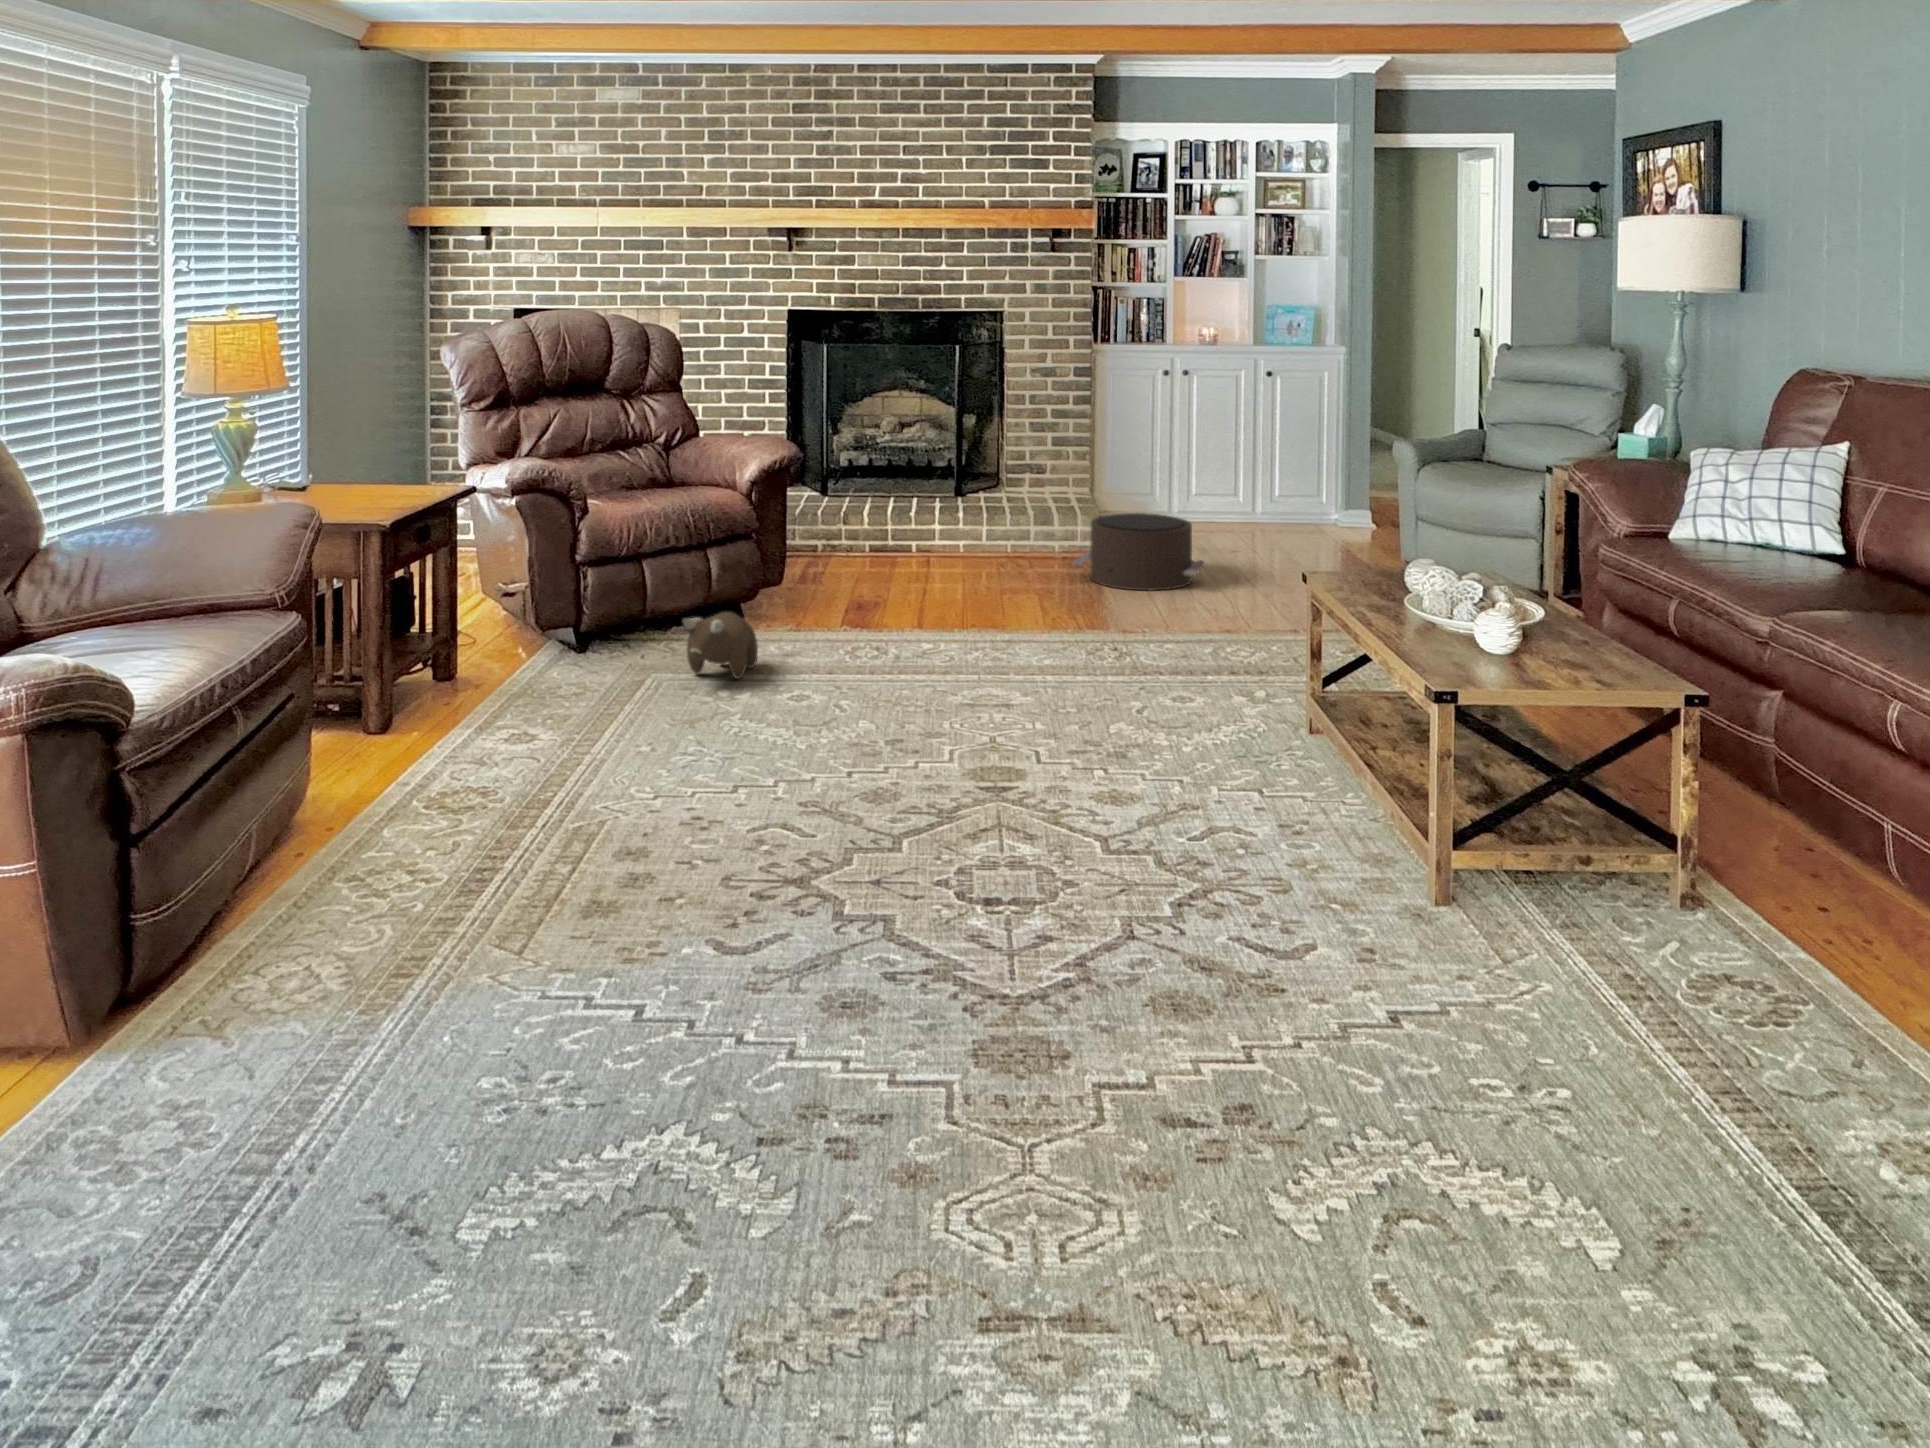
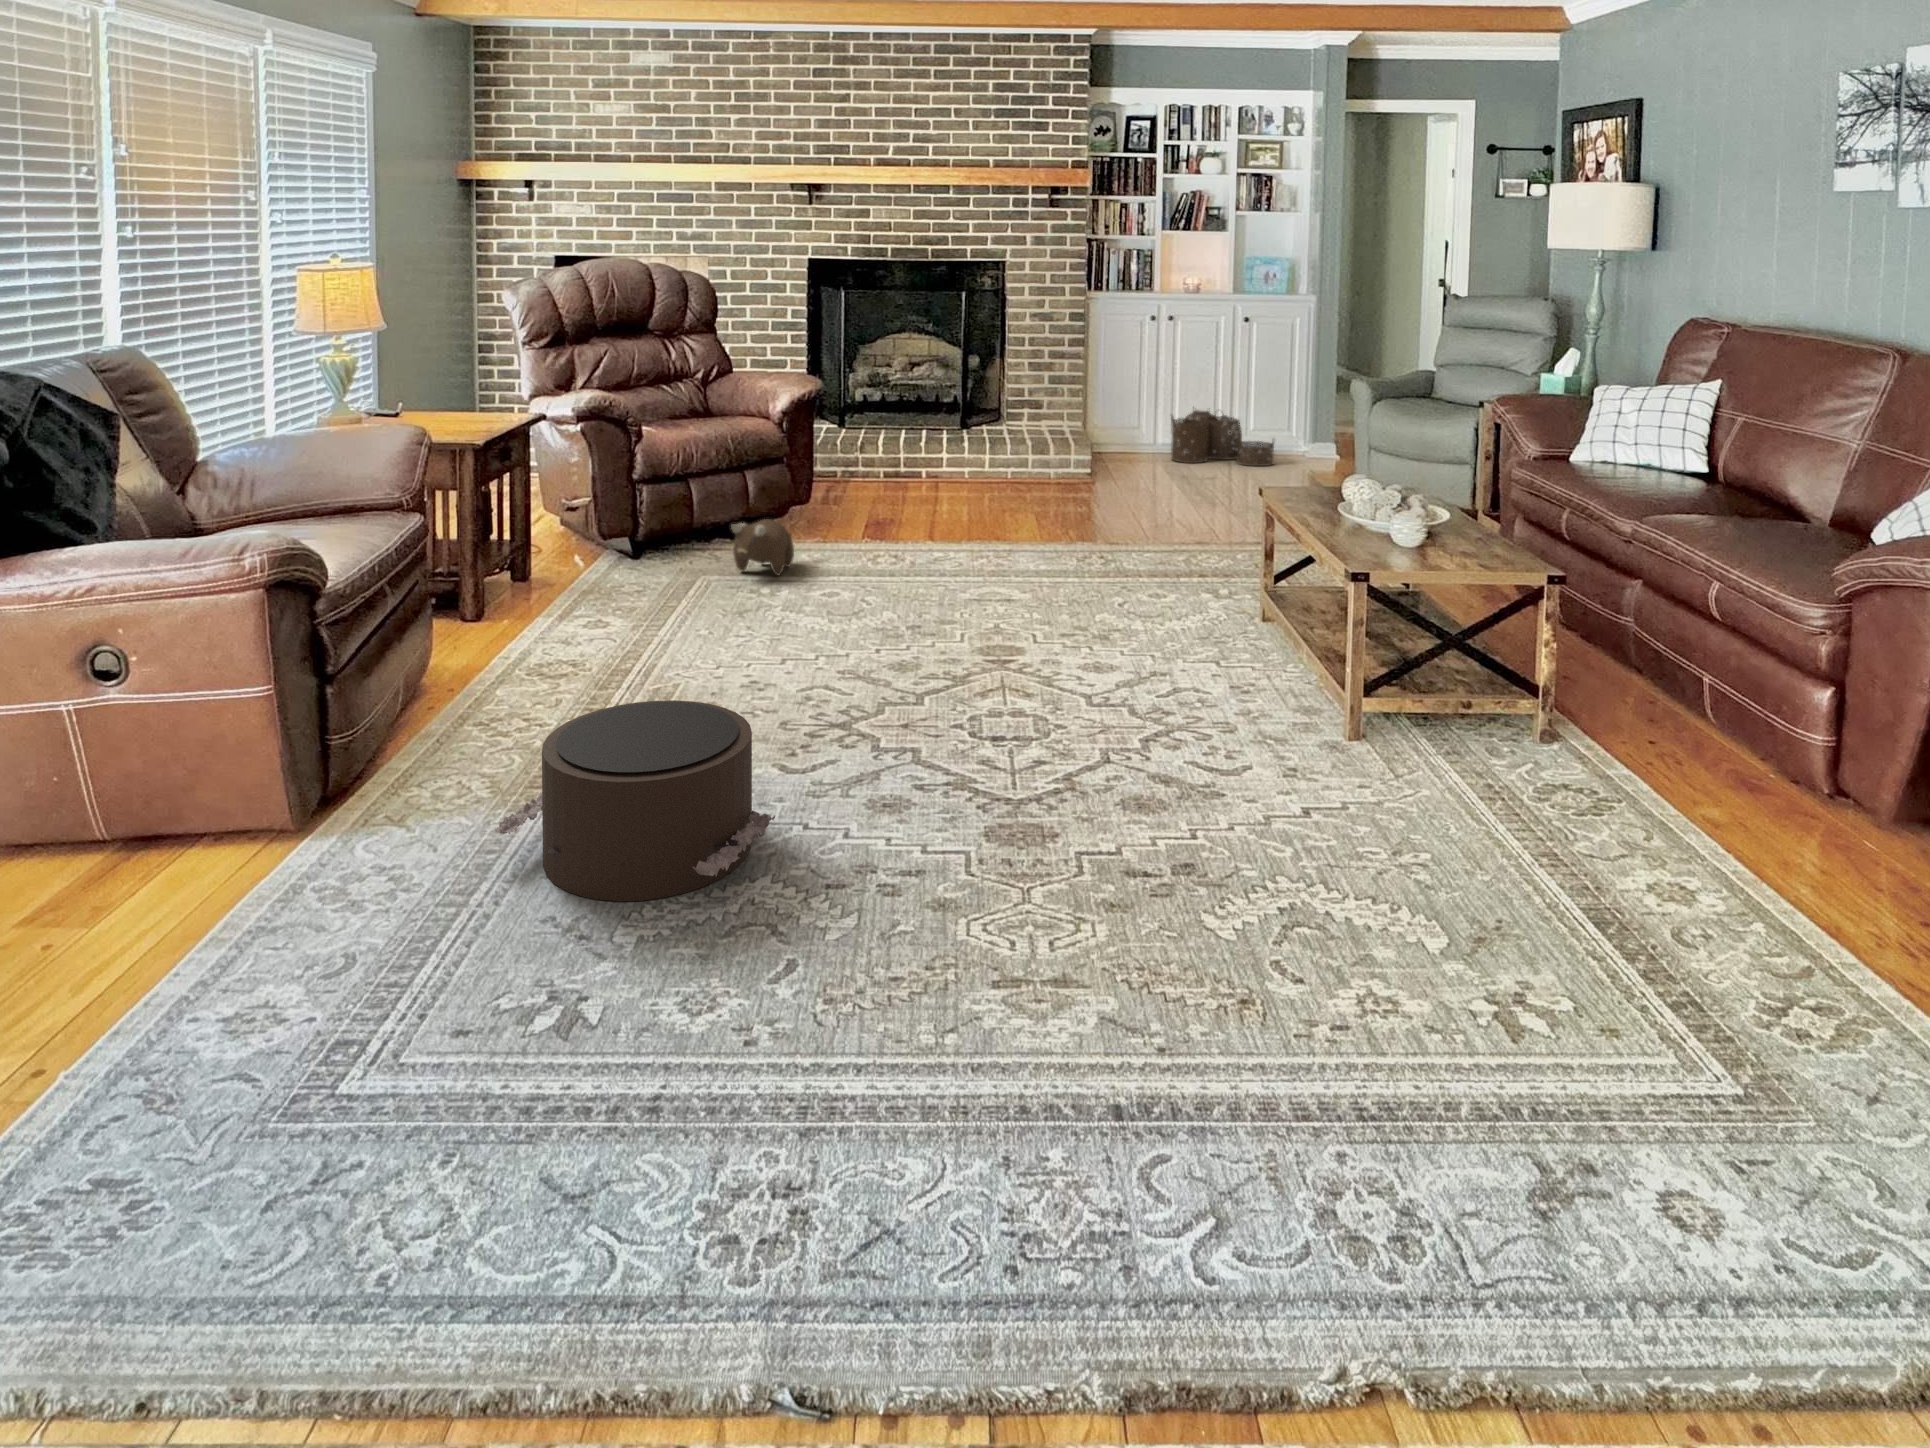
woven basket: none [1192,473,1312,541] -> present [1171,410,1274,466]
pouf: present [1072,513,1204,591] -> present [494,700,775,901]

